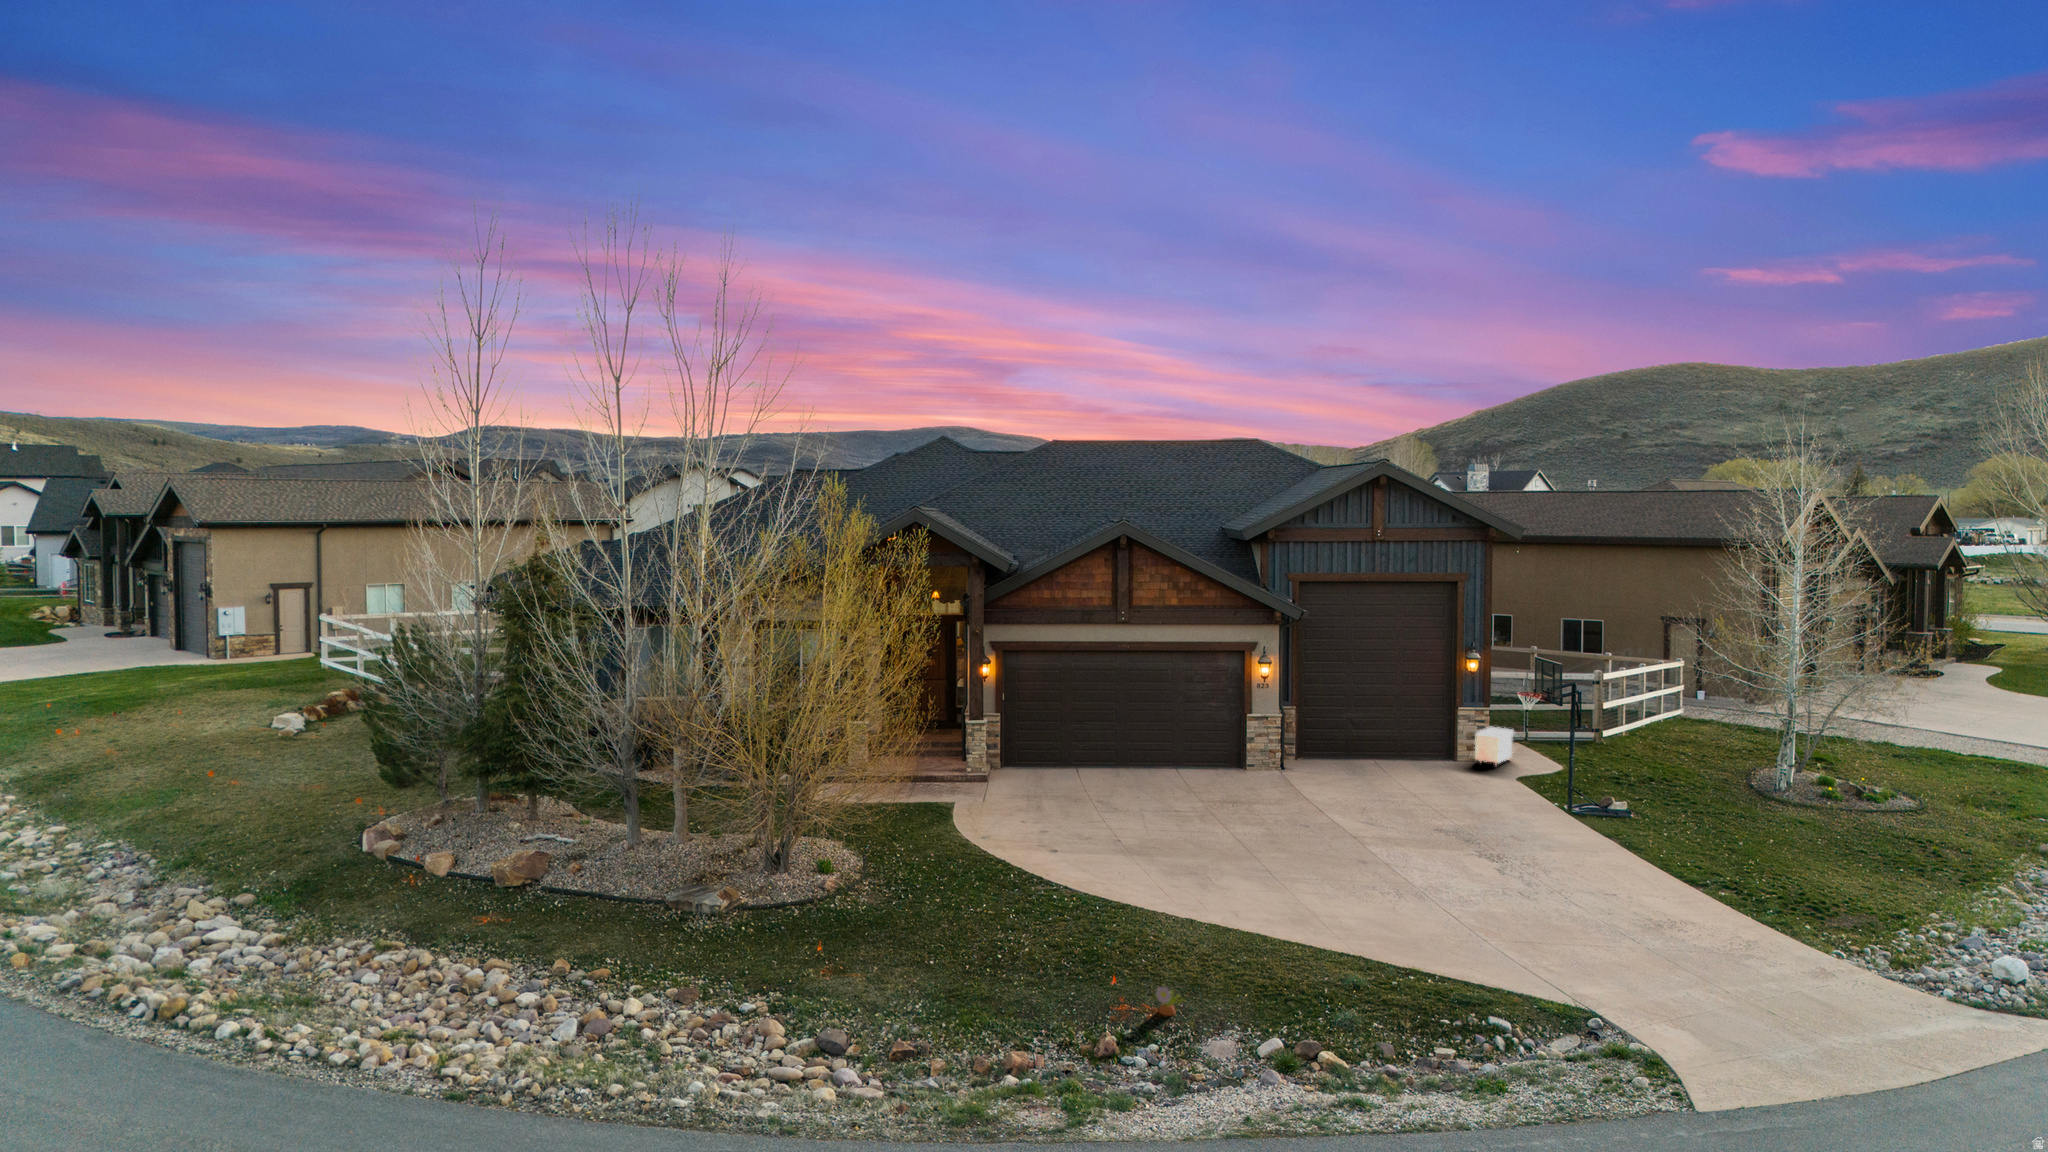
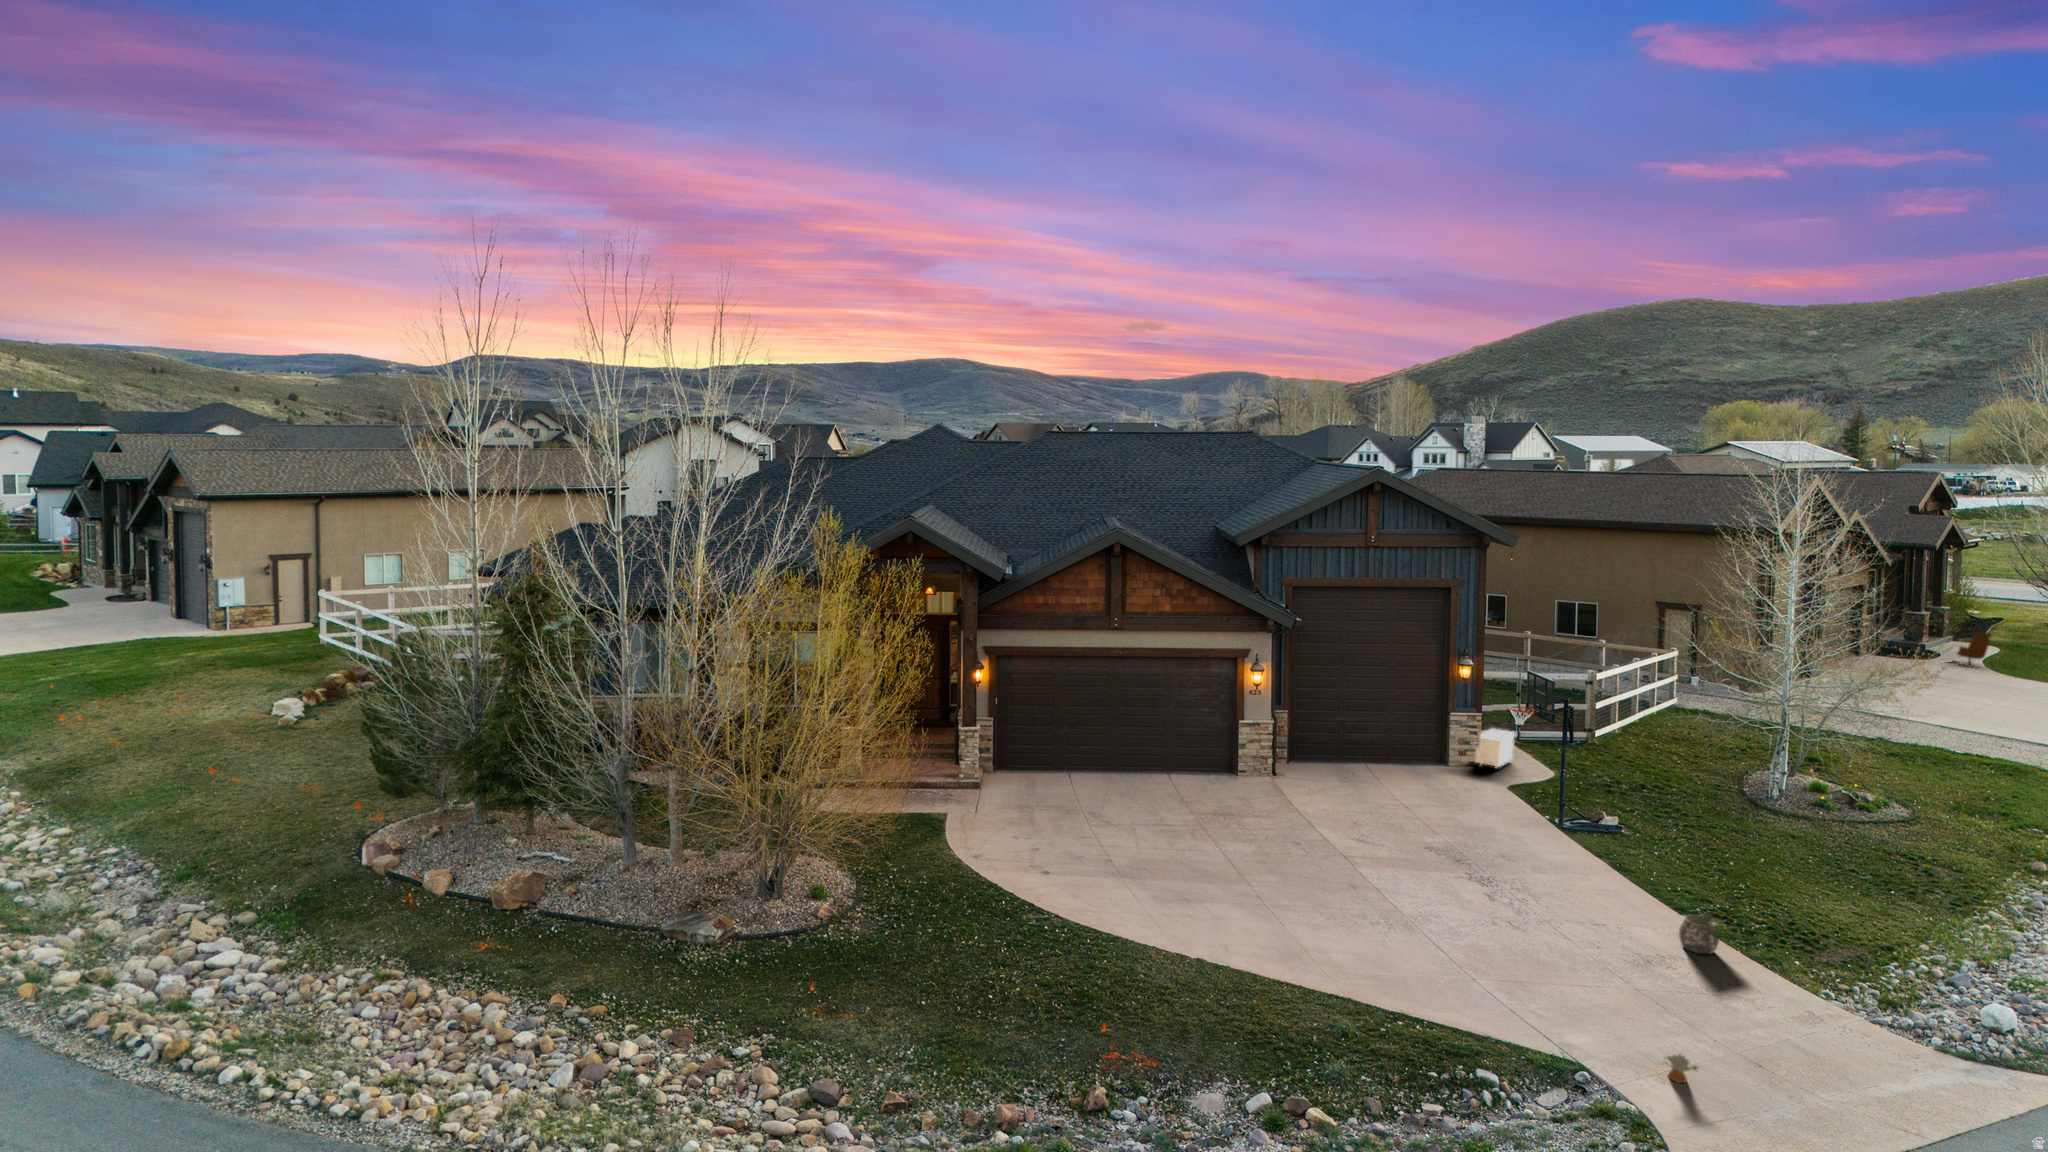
lounge chair: none [1931,644,1978,680] -> present [1957,632,1991,665]
woven basket: none [1685,880,1727,919] -> present [1678,915,1719,954]
decorative plant: present [1156,987,1184,1016] -> present [1666,1054,1697,1083]

